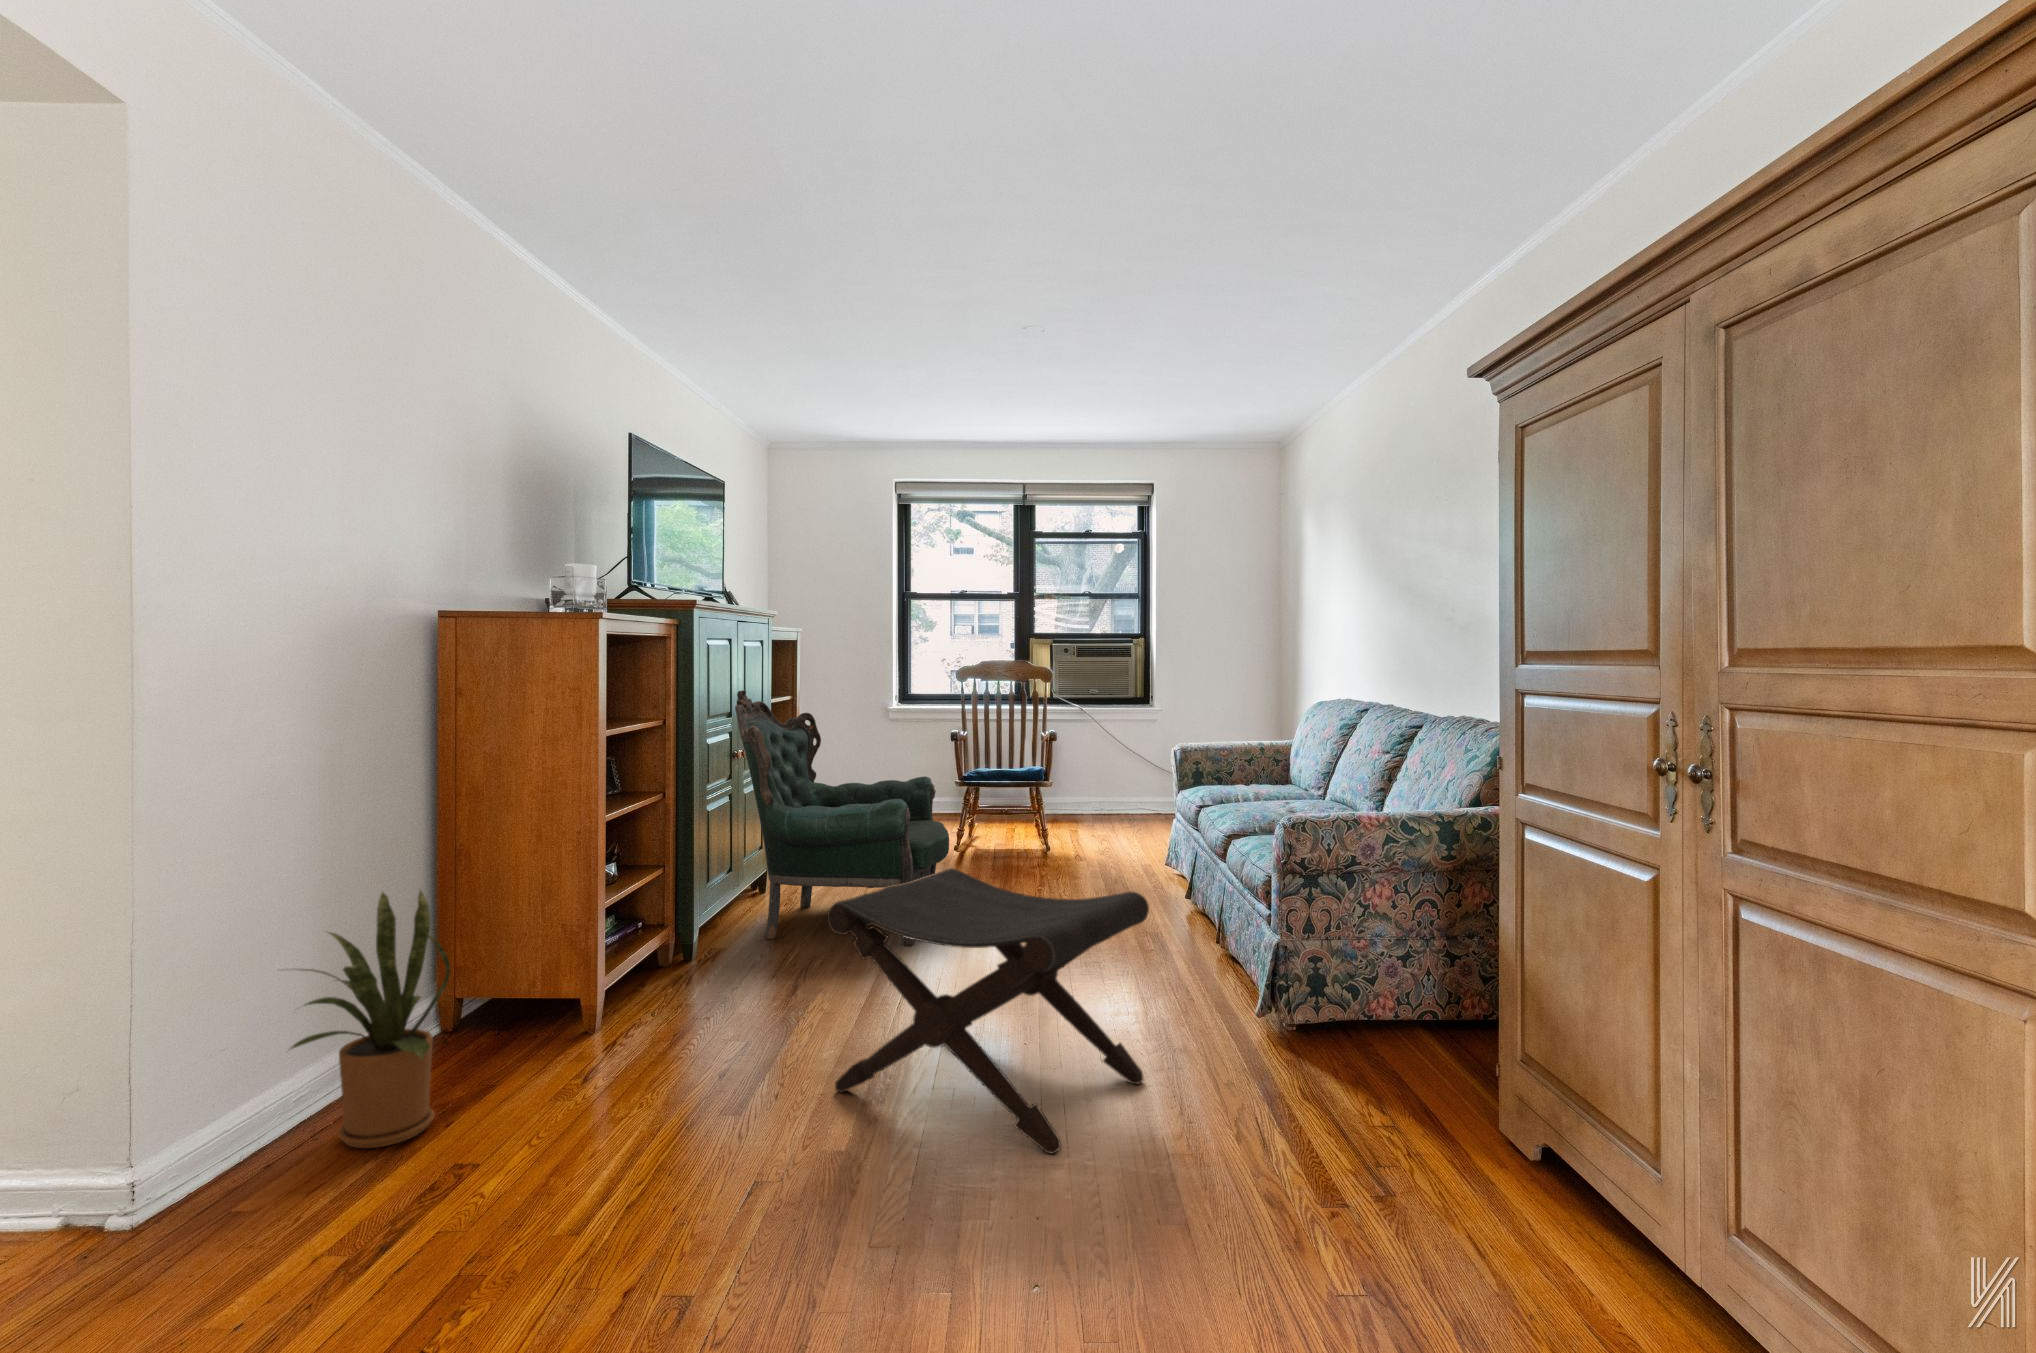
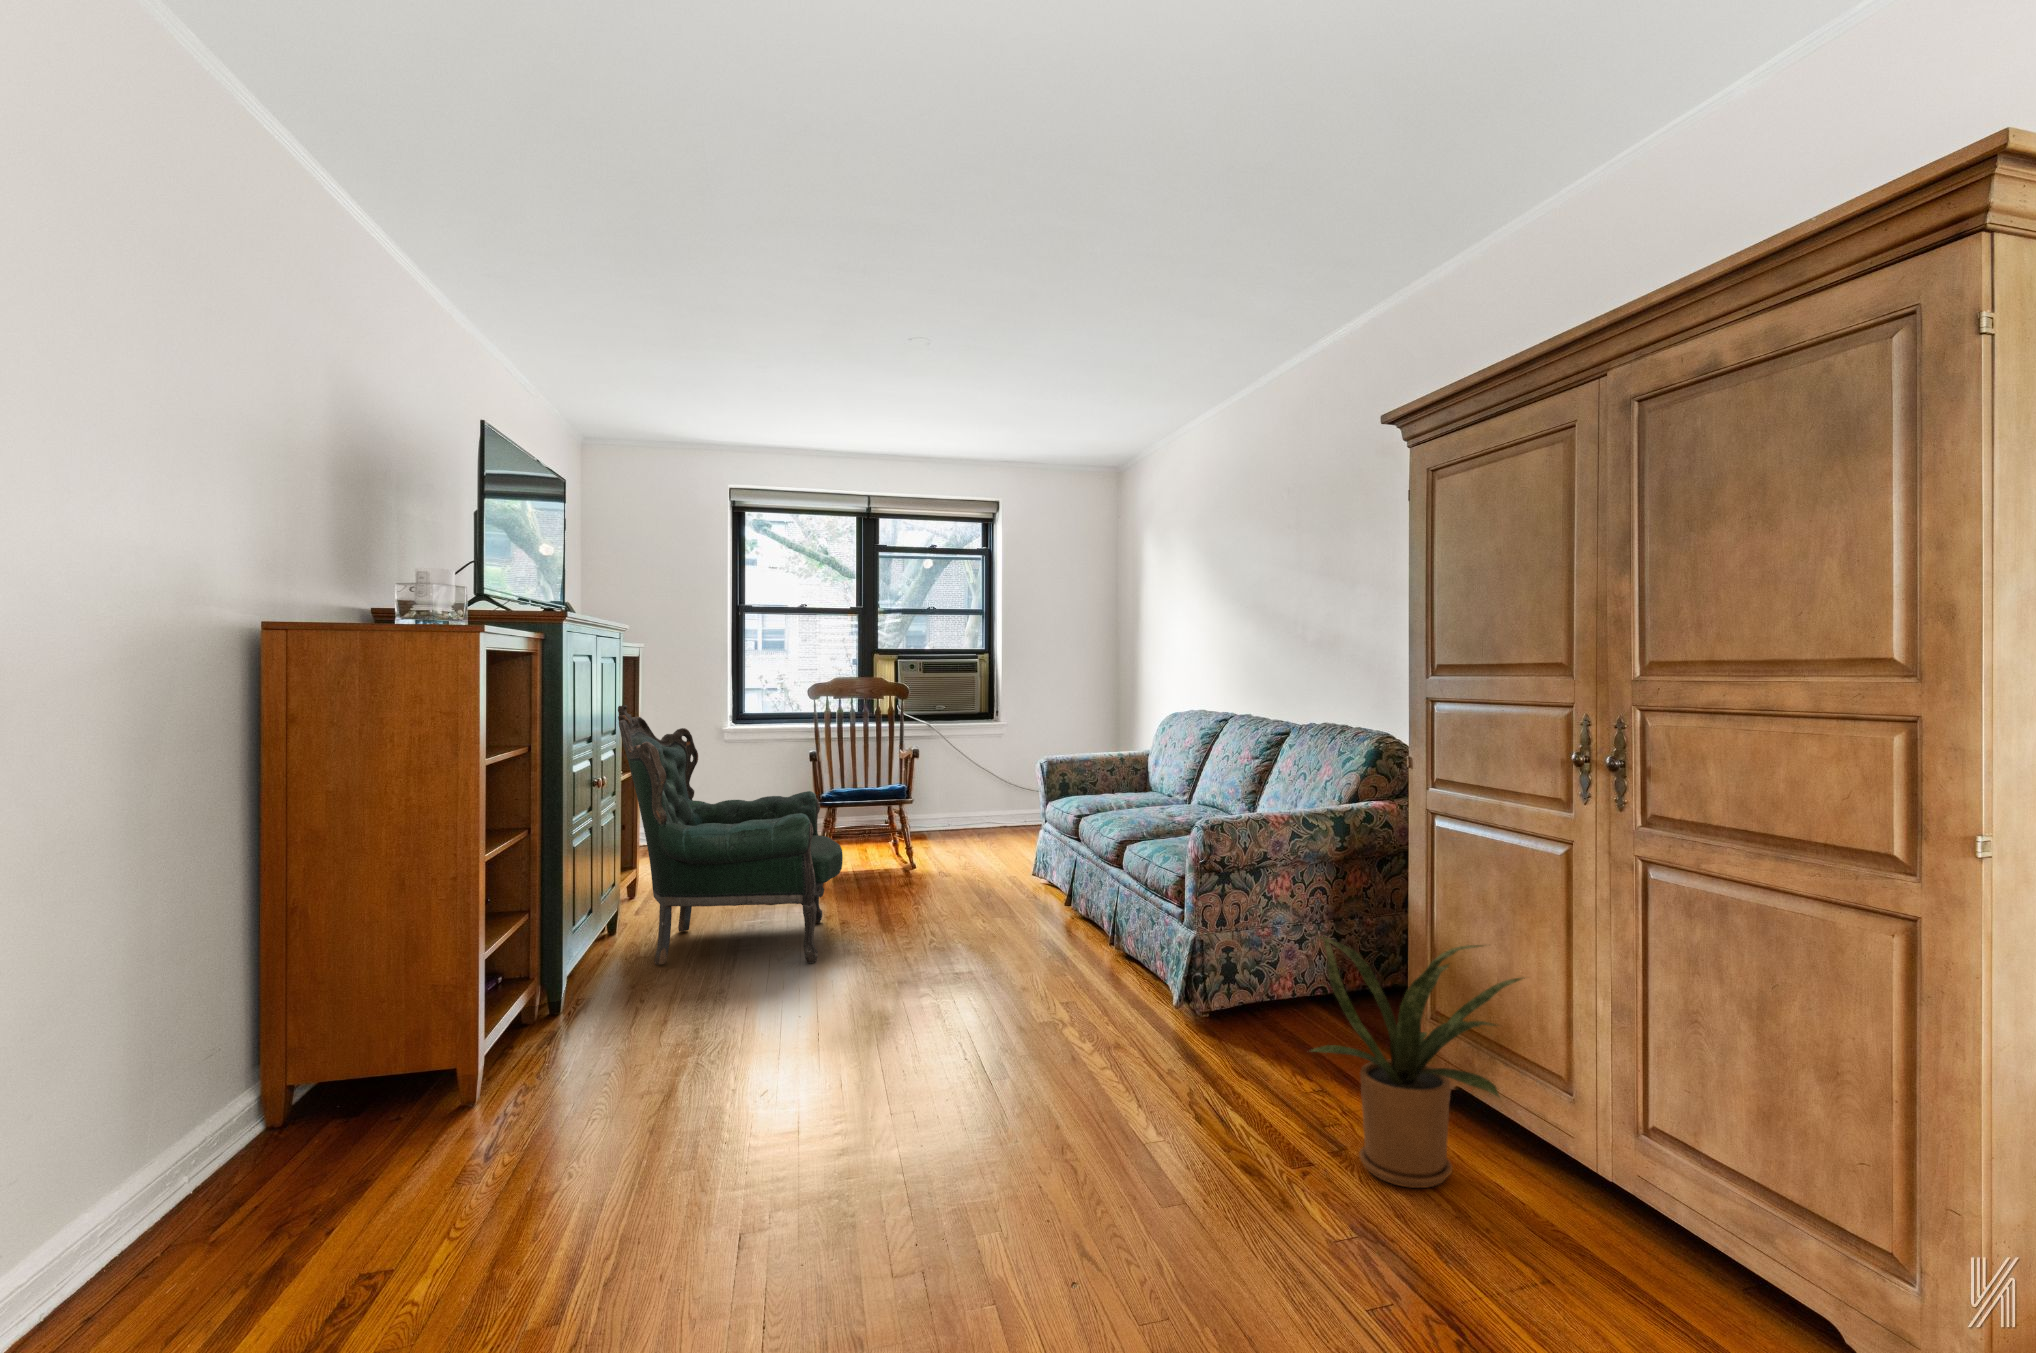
footstool: present [827,868,1149,1154] -> none [790,880,1097,1145]
house plant: present [288,891,450,1148] -> present [1312,937,1525,1188]

